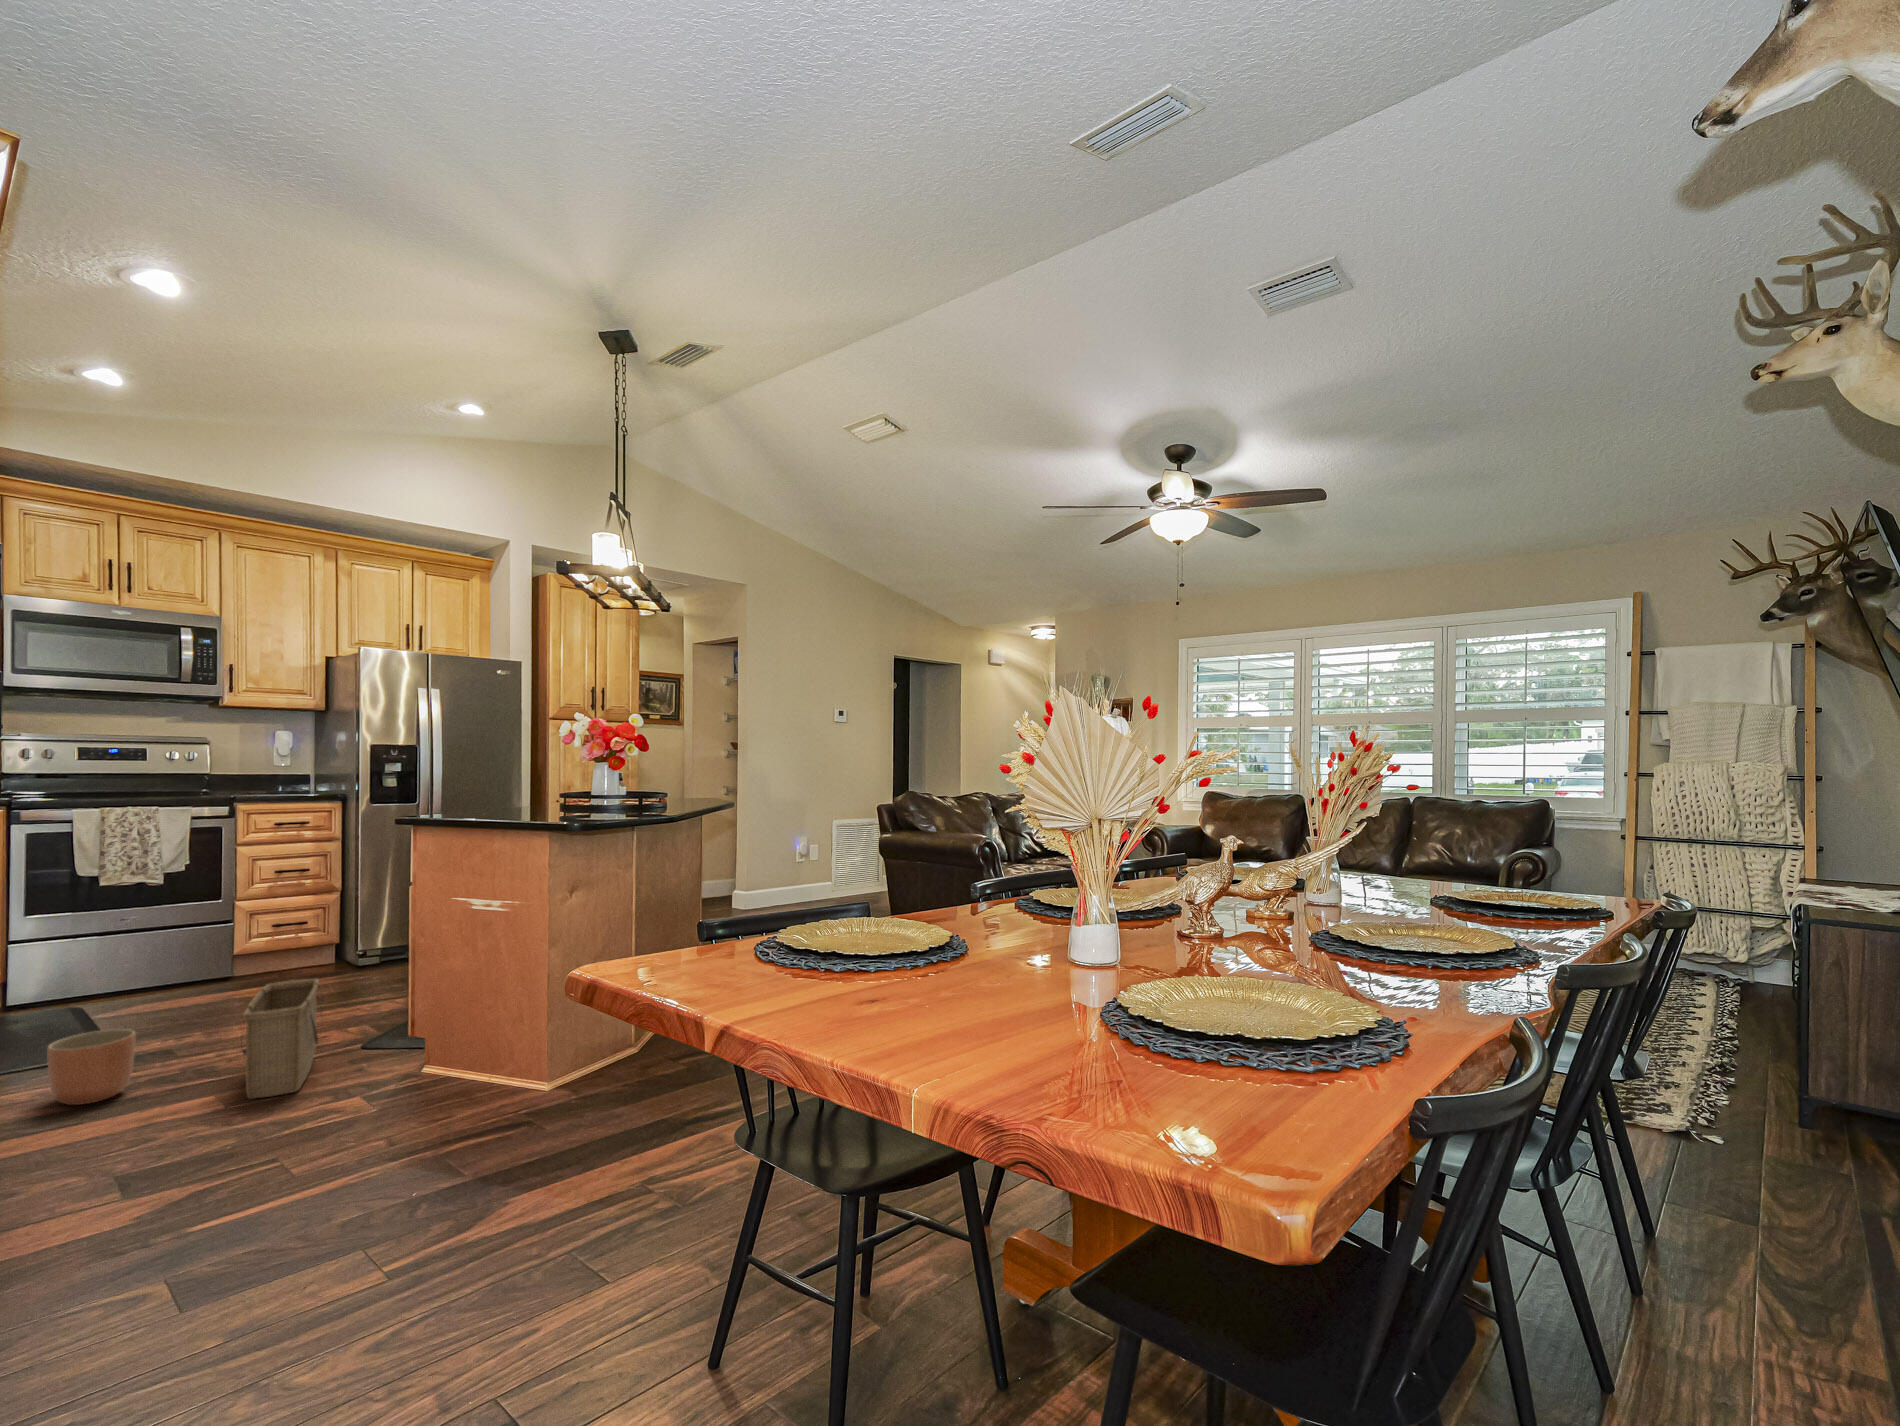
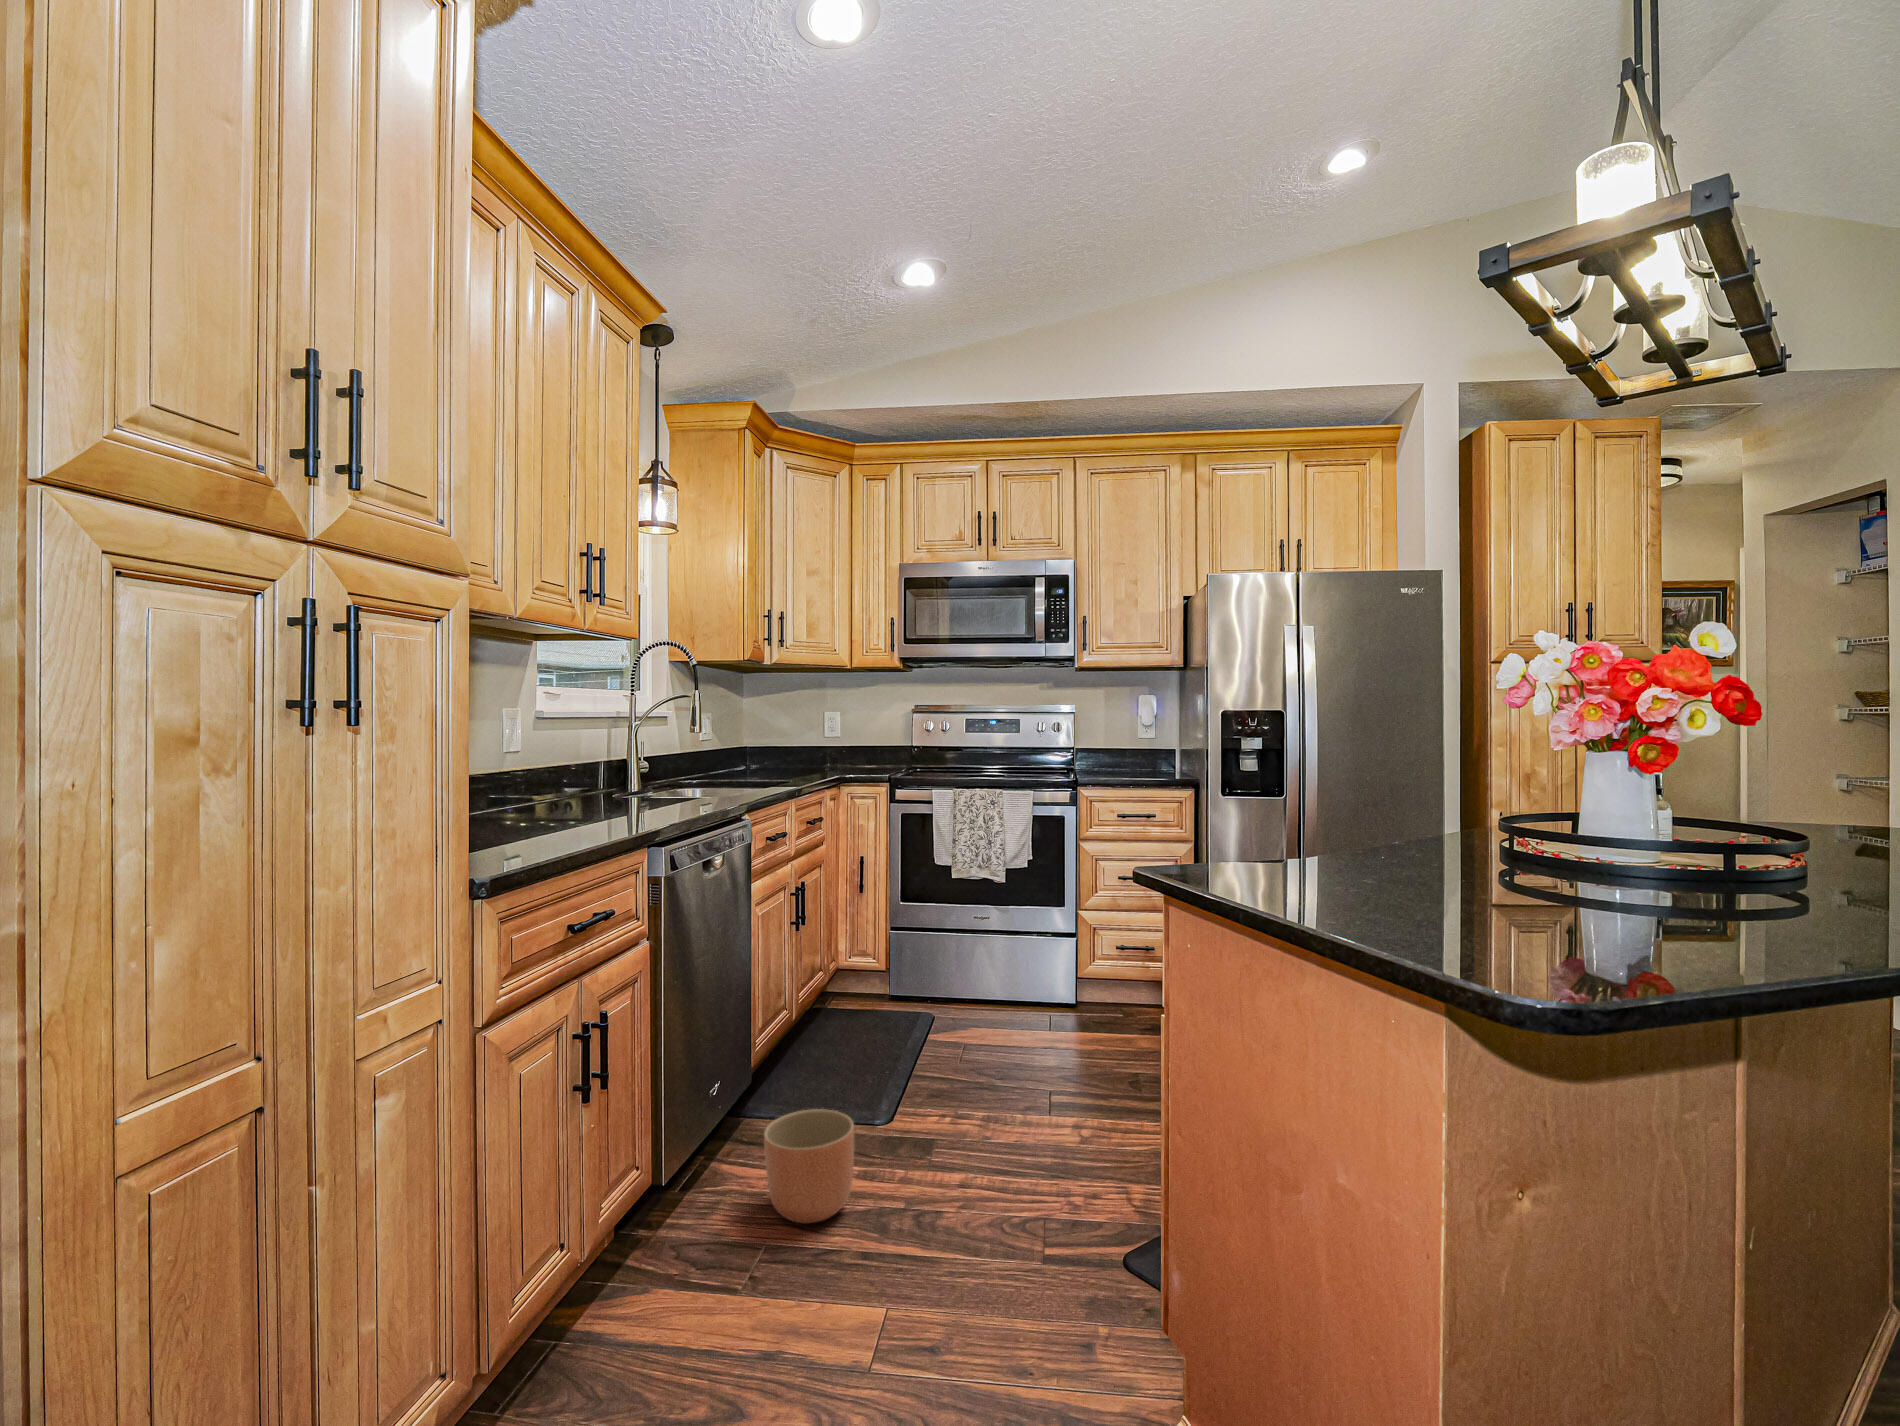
basket: present [242,979,319,1099] -> none [918,1097,1073,1347]

